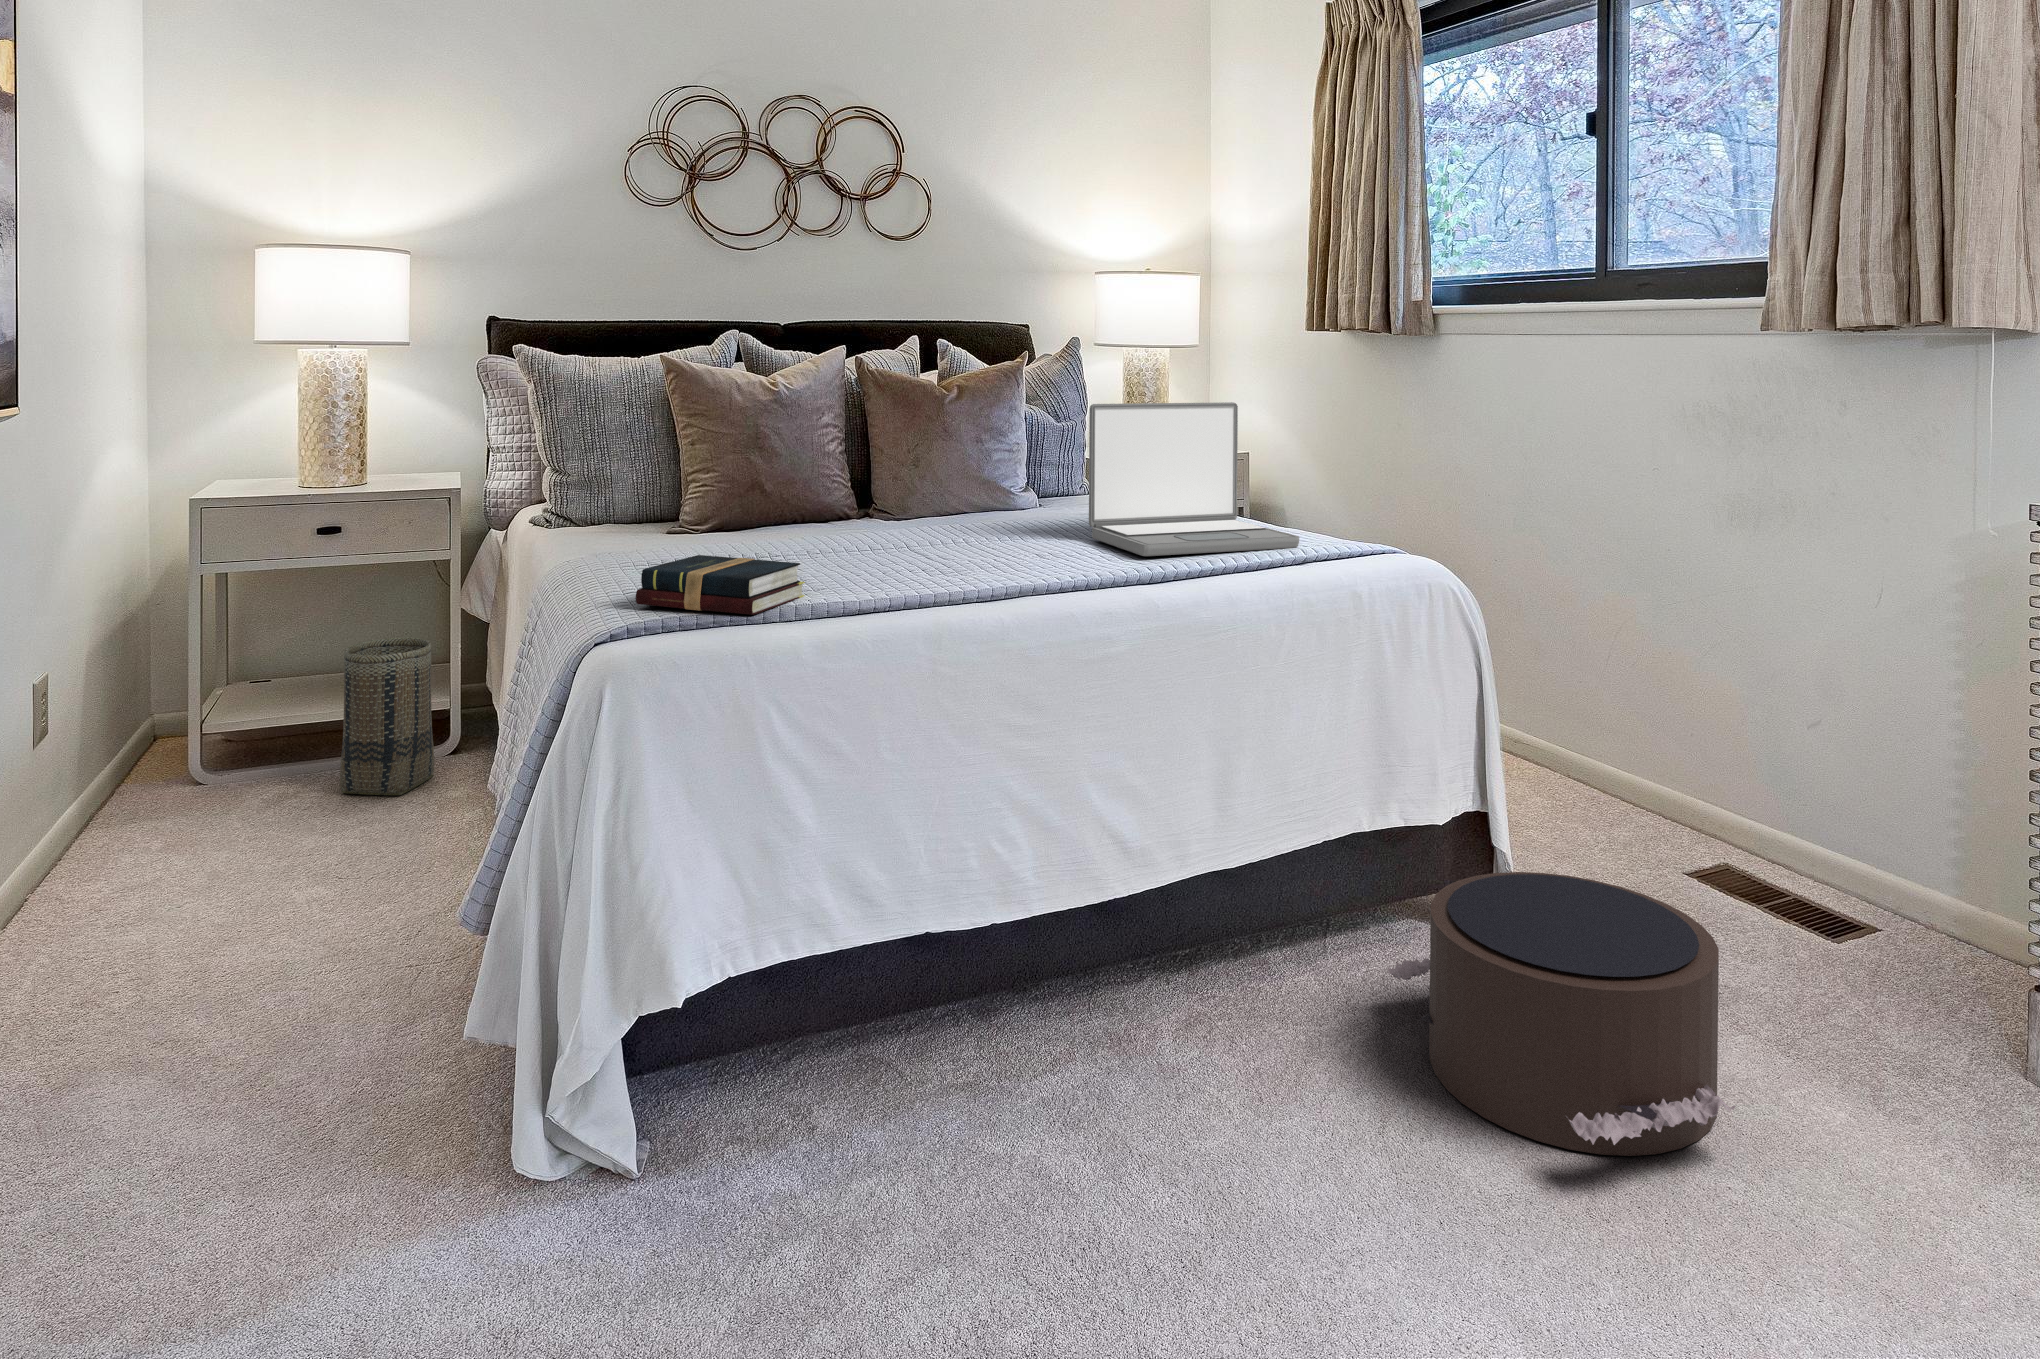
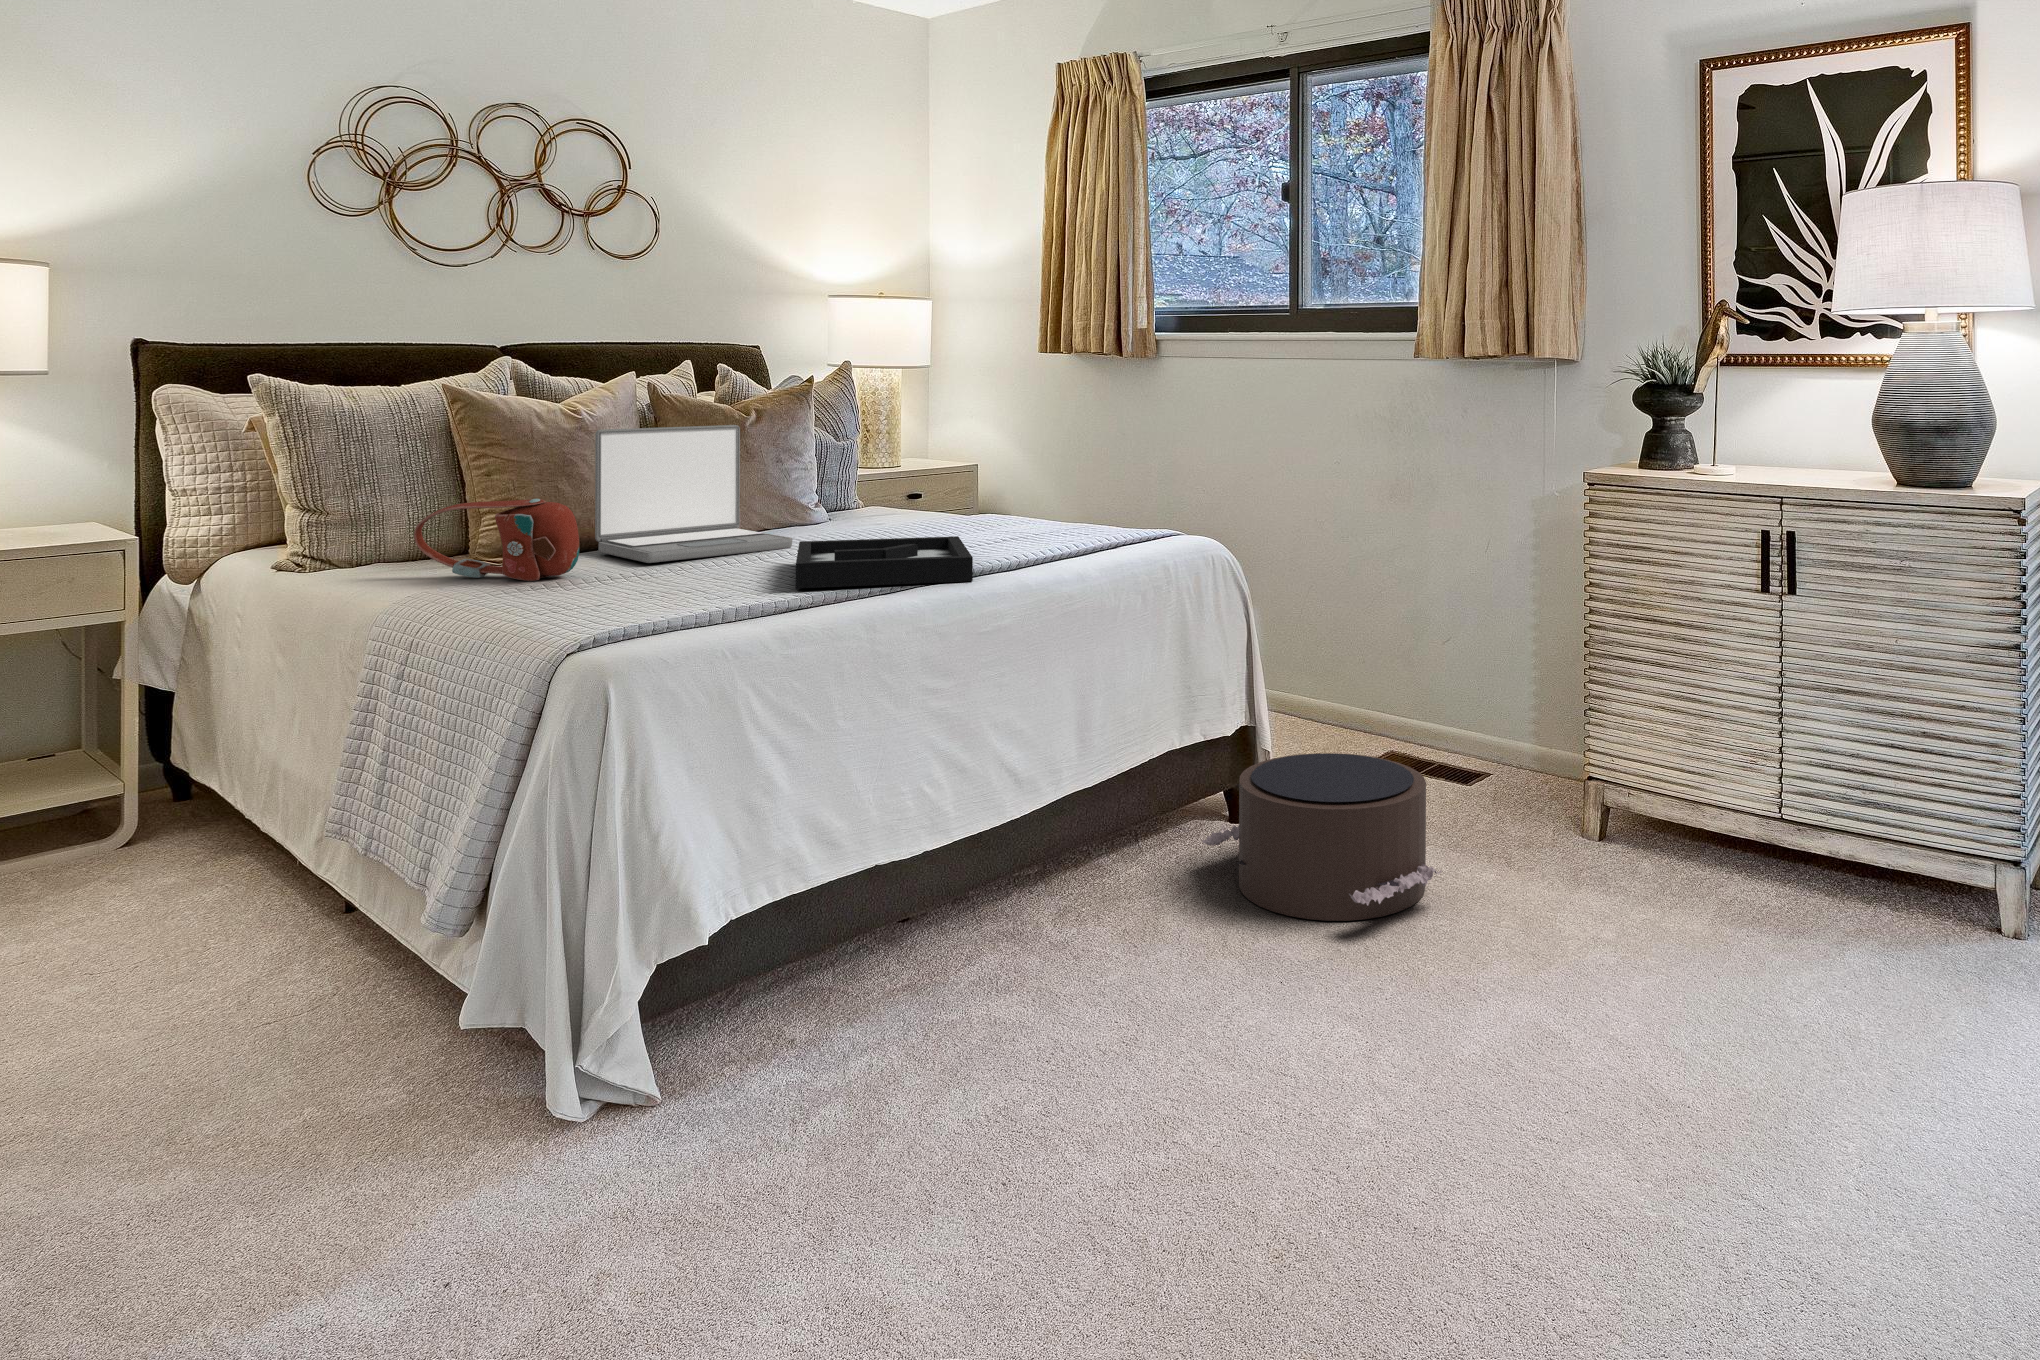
laptop: present [1089,402,1299,556] -> present [595,425,793,563]
handbag: none [589,473,721,558] -> present [414,499,579,581]
decorative tray: none [879,534,1106,599] -> present [796,536,973,589]
hardback book: present [636,555,805,615] -> none [577,569,726,615]
basket: present [340,638,434,795] -> none [21,706,137,889]

